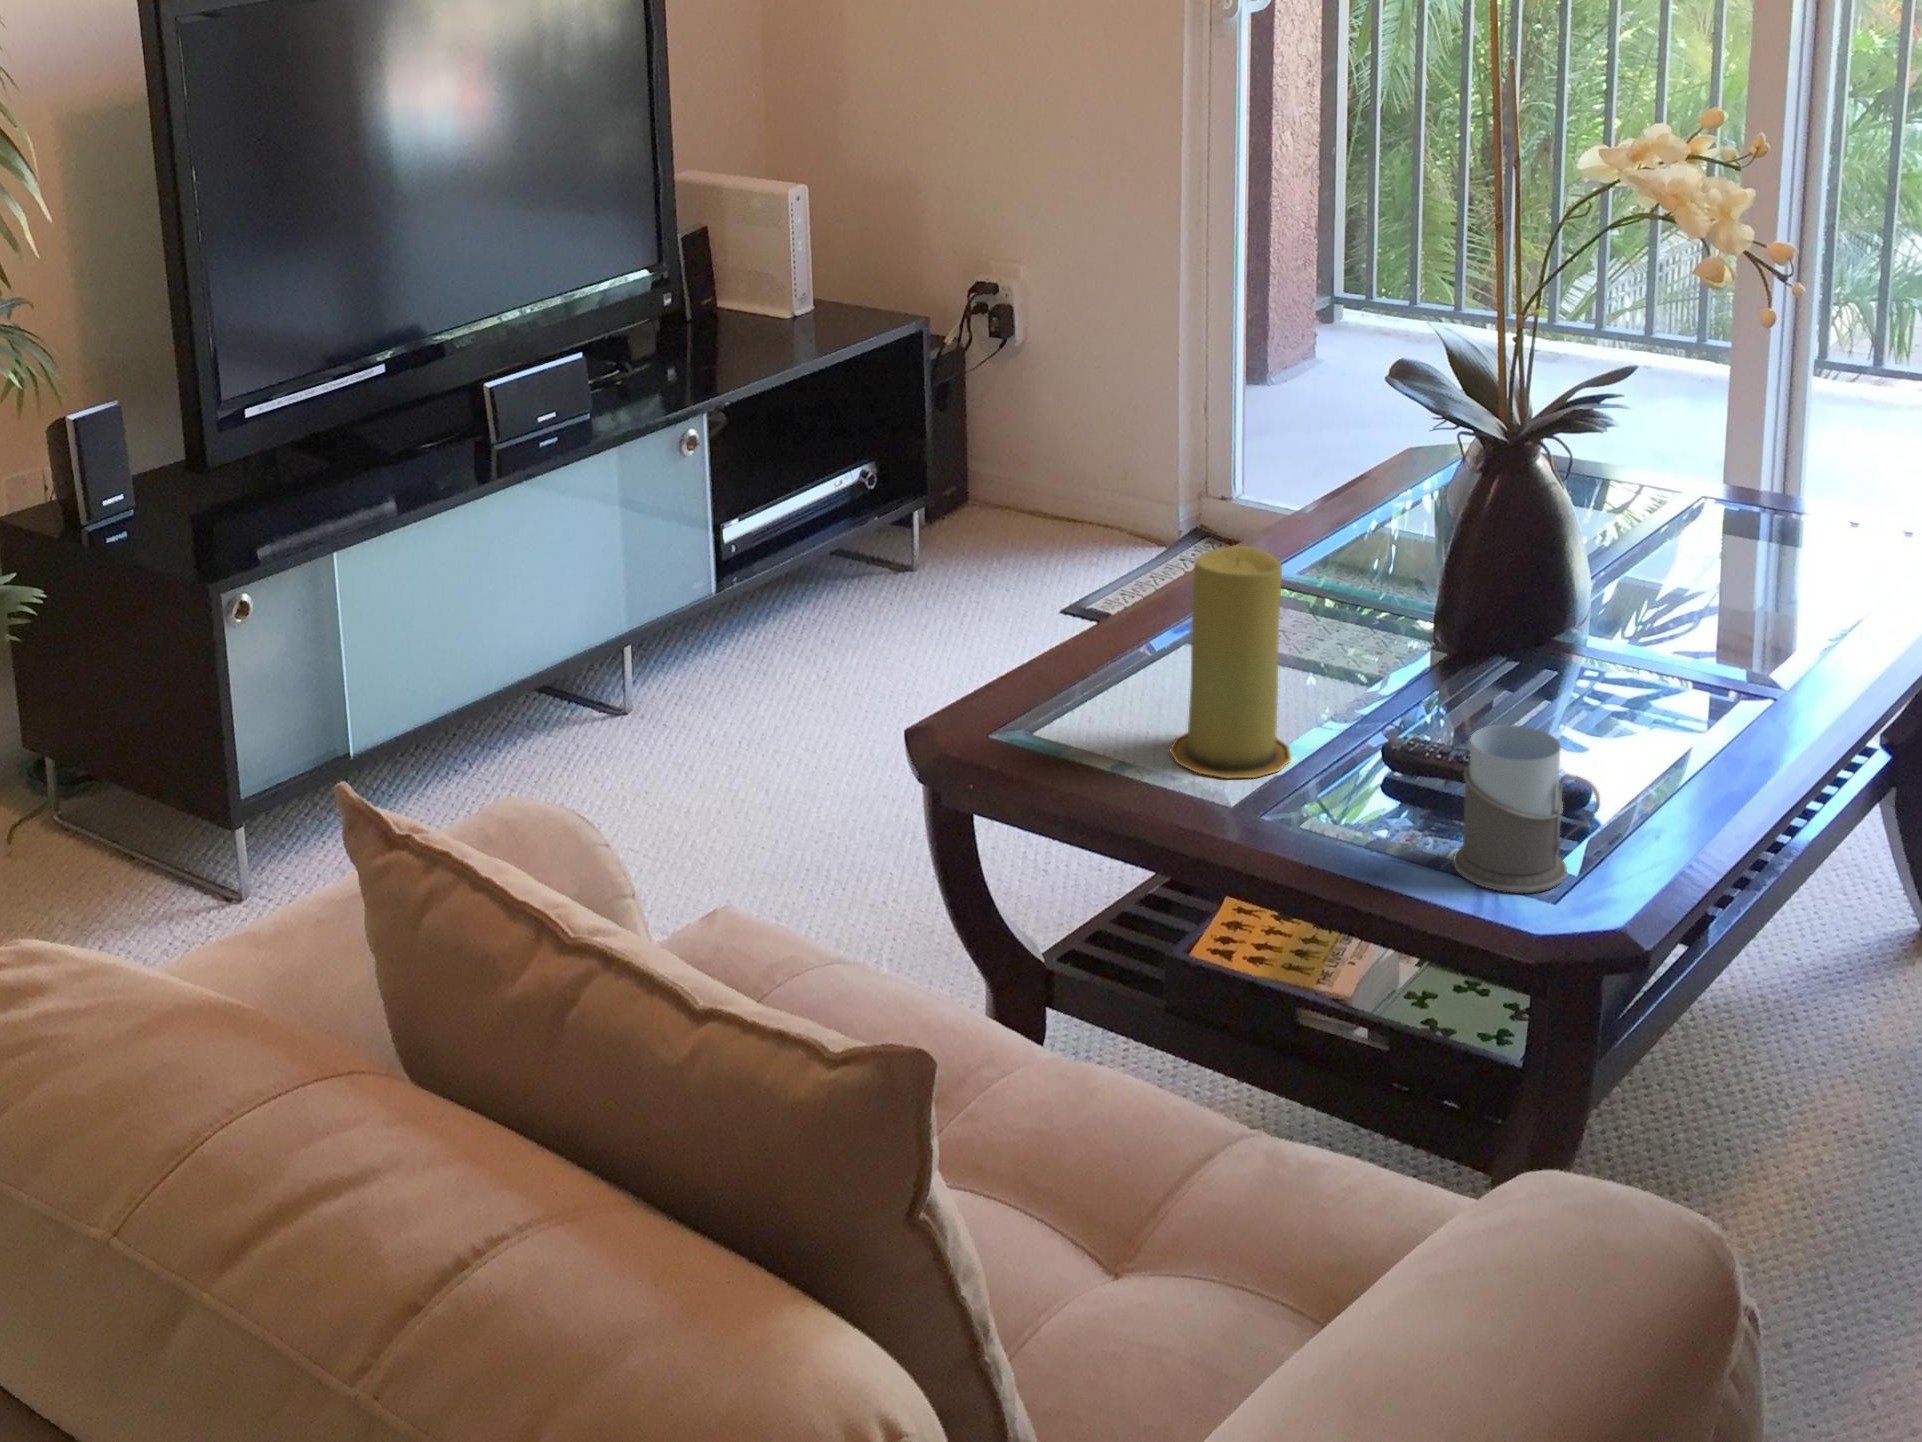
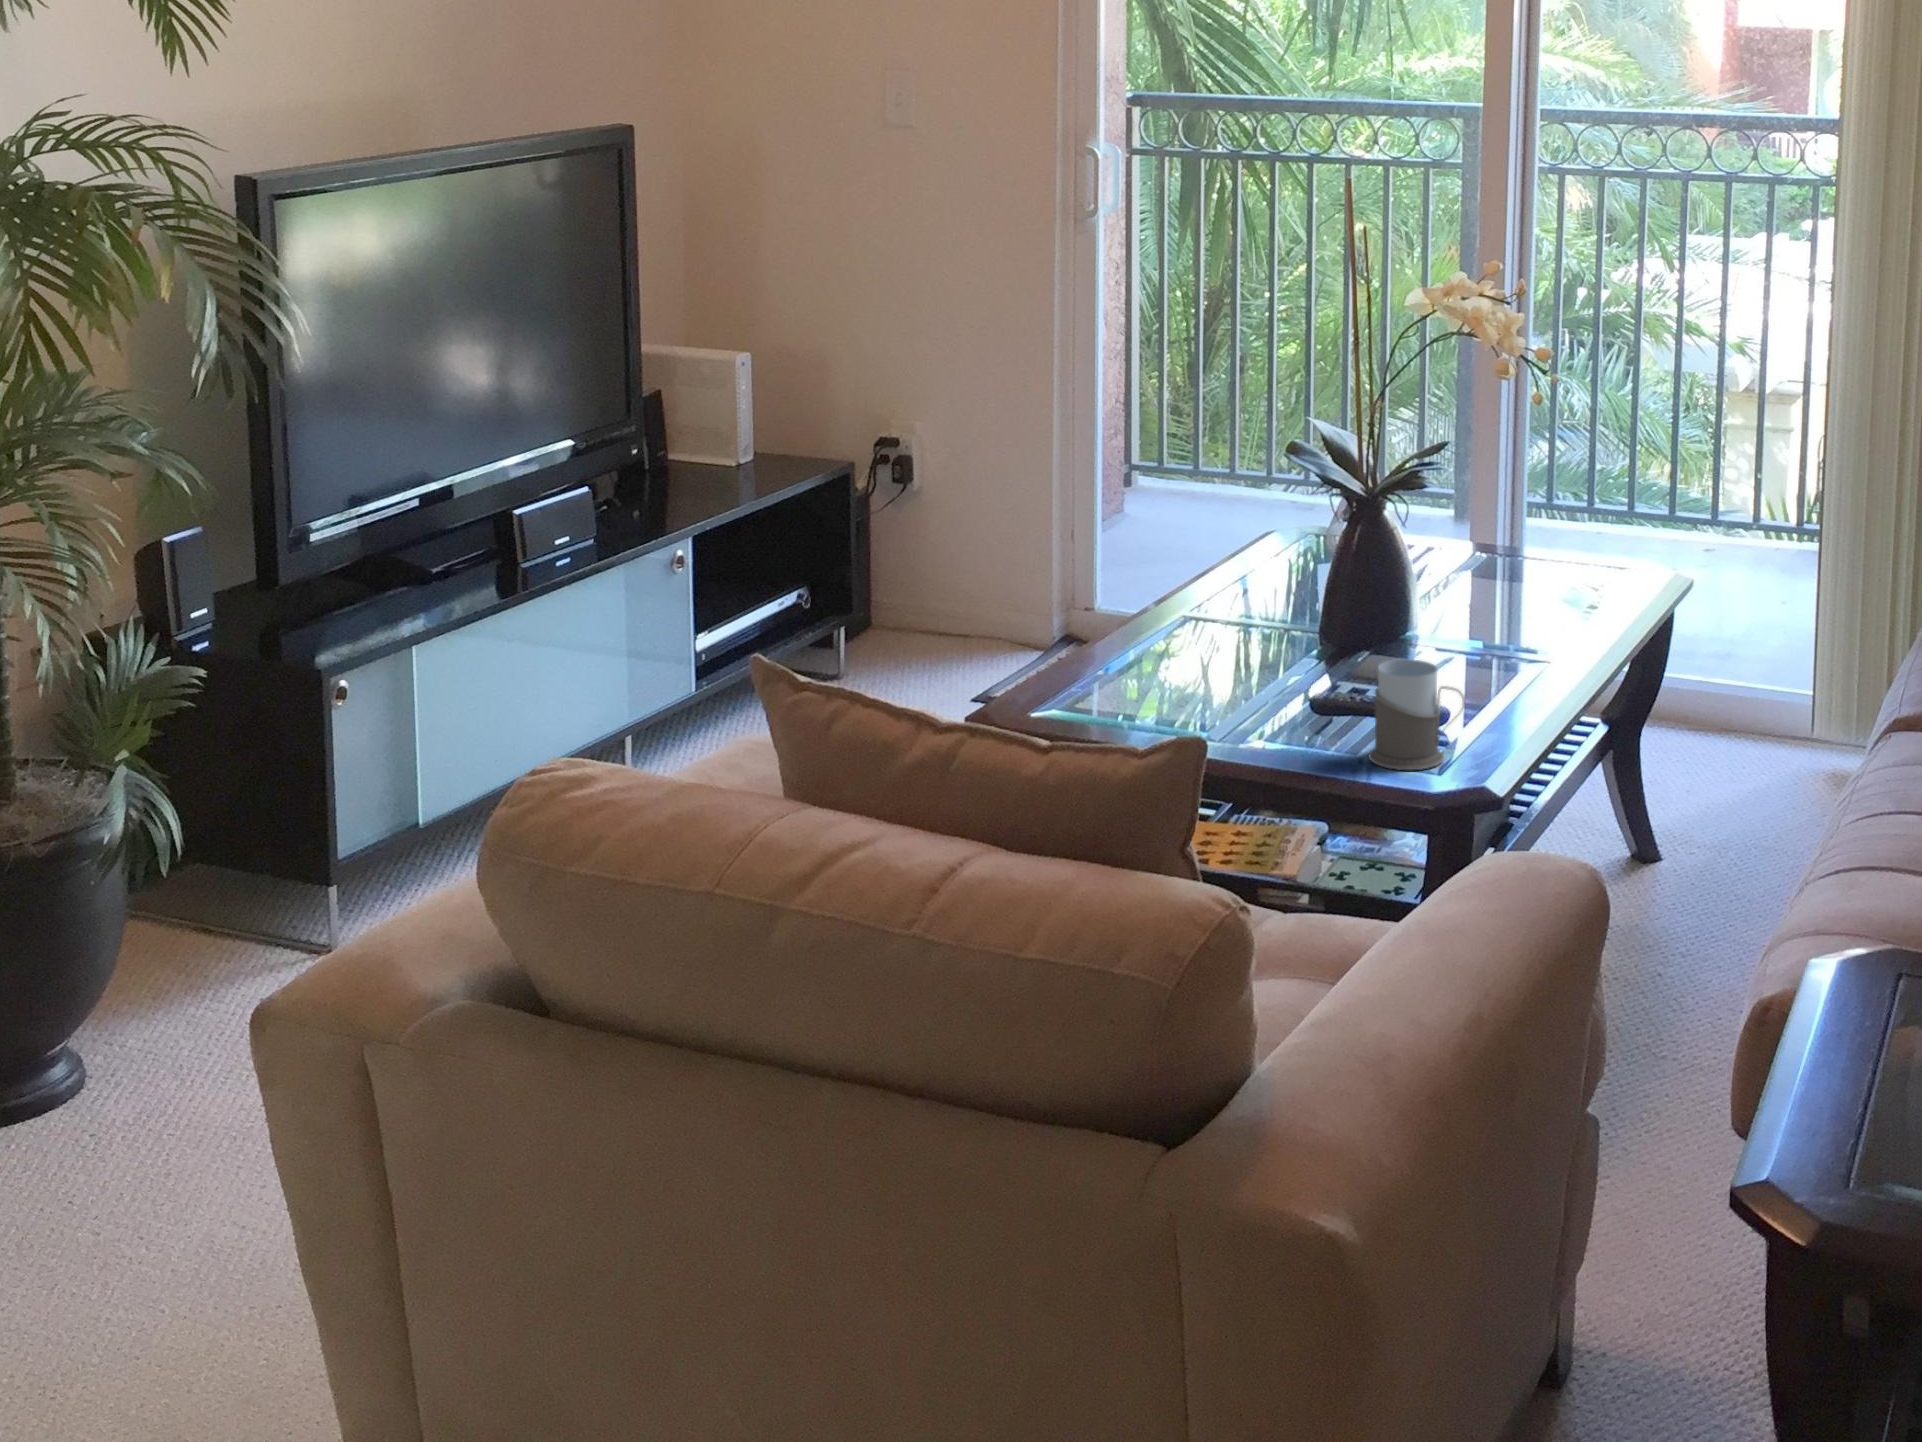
candle: present [1170,545,1291,778] -> none [1156,560,1243,727]

